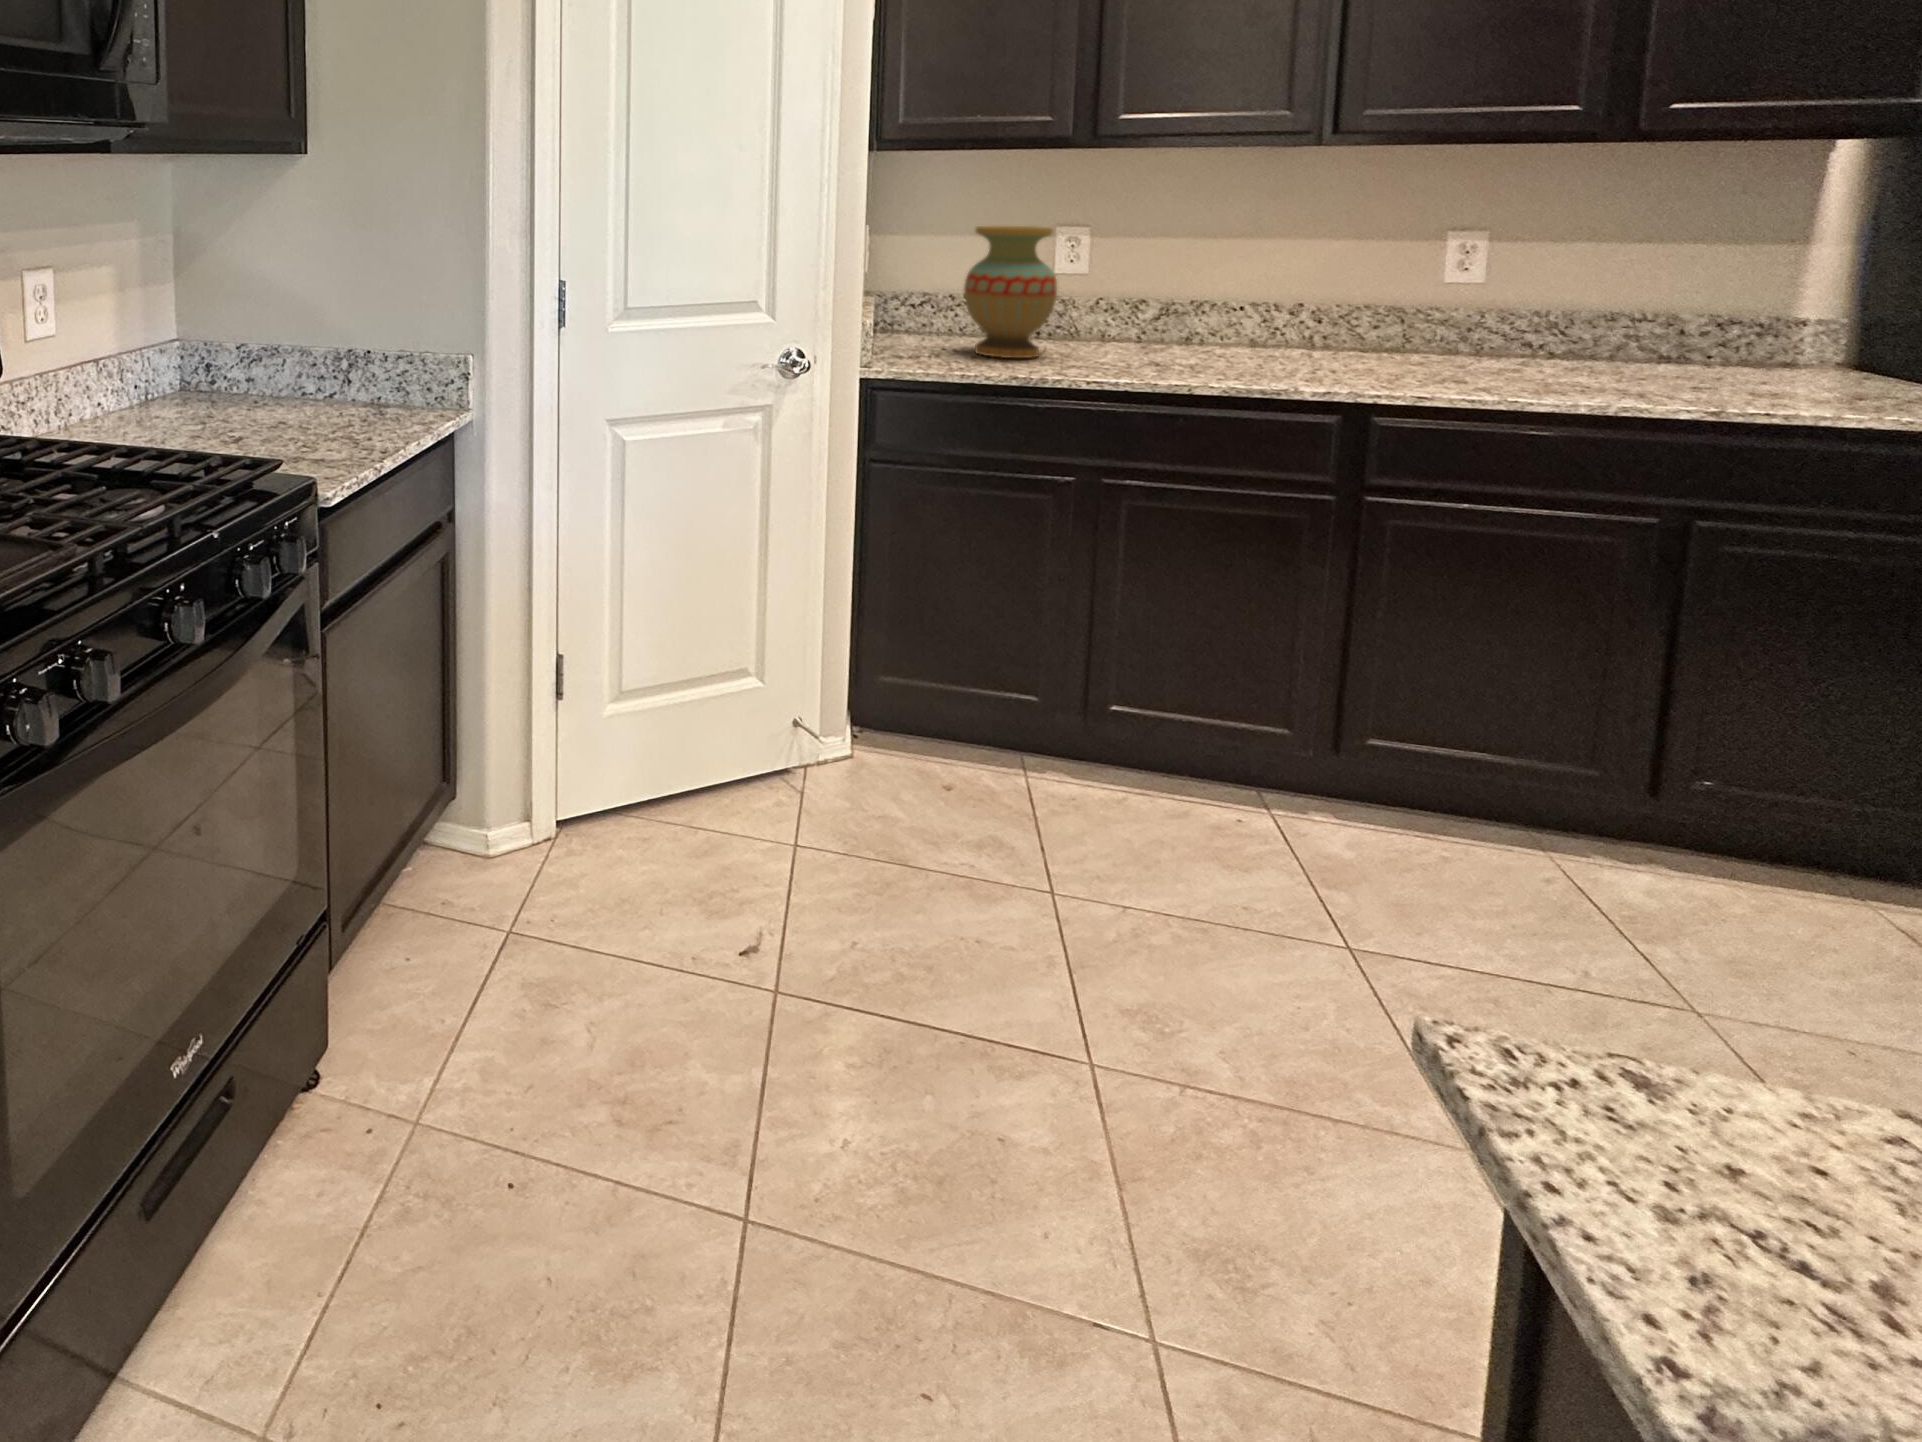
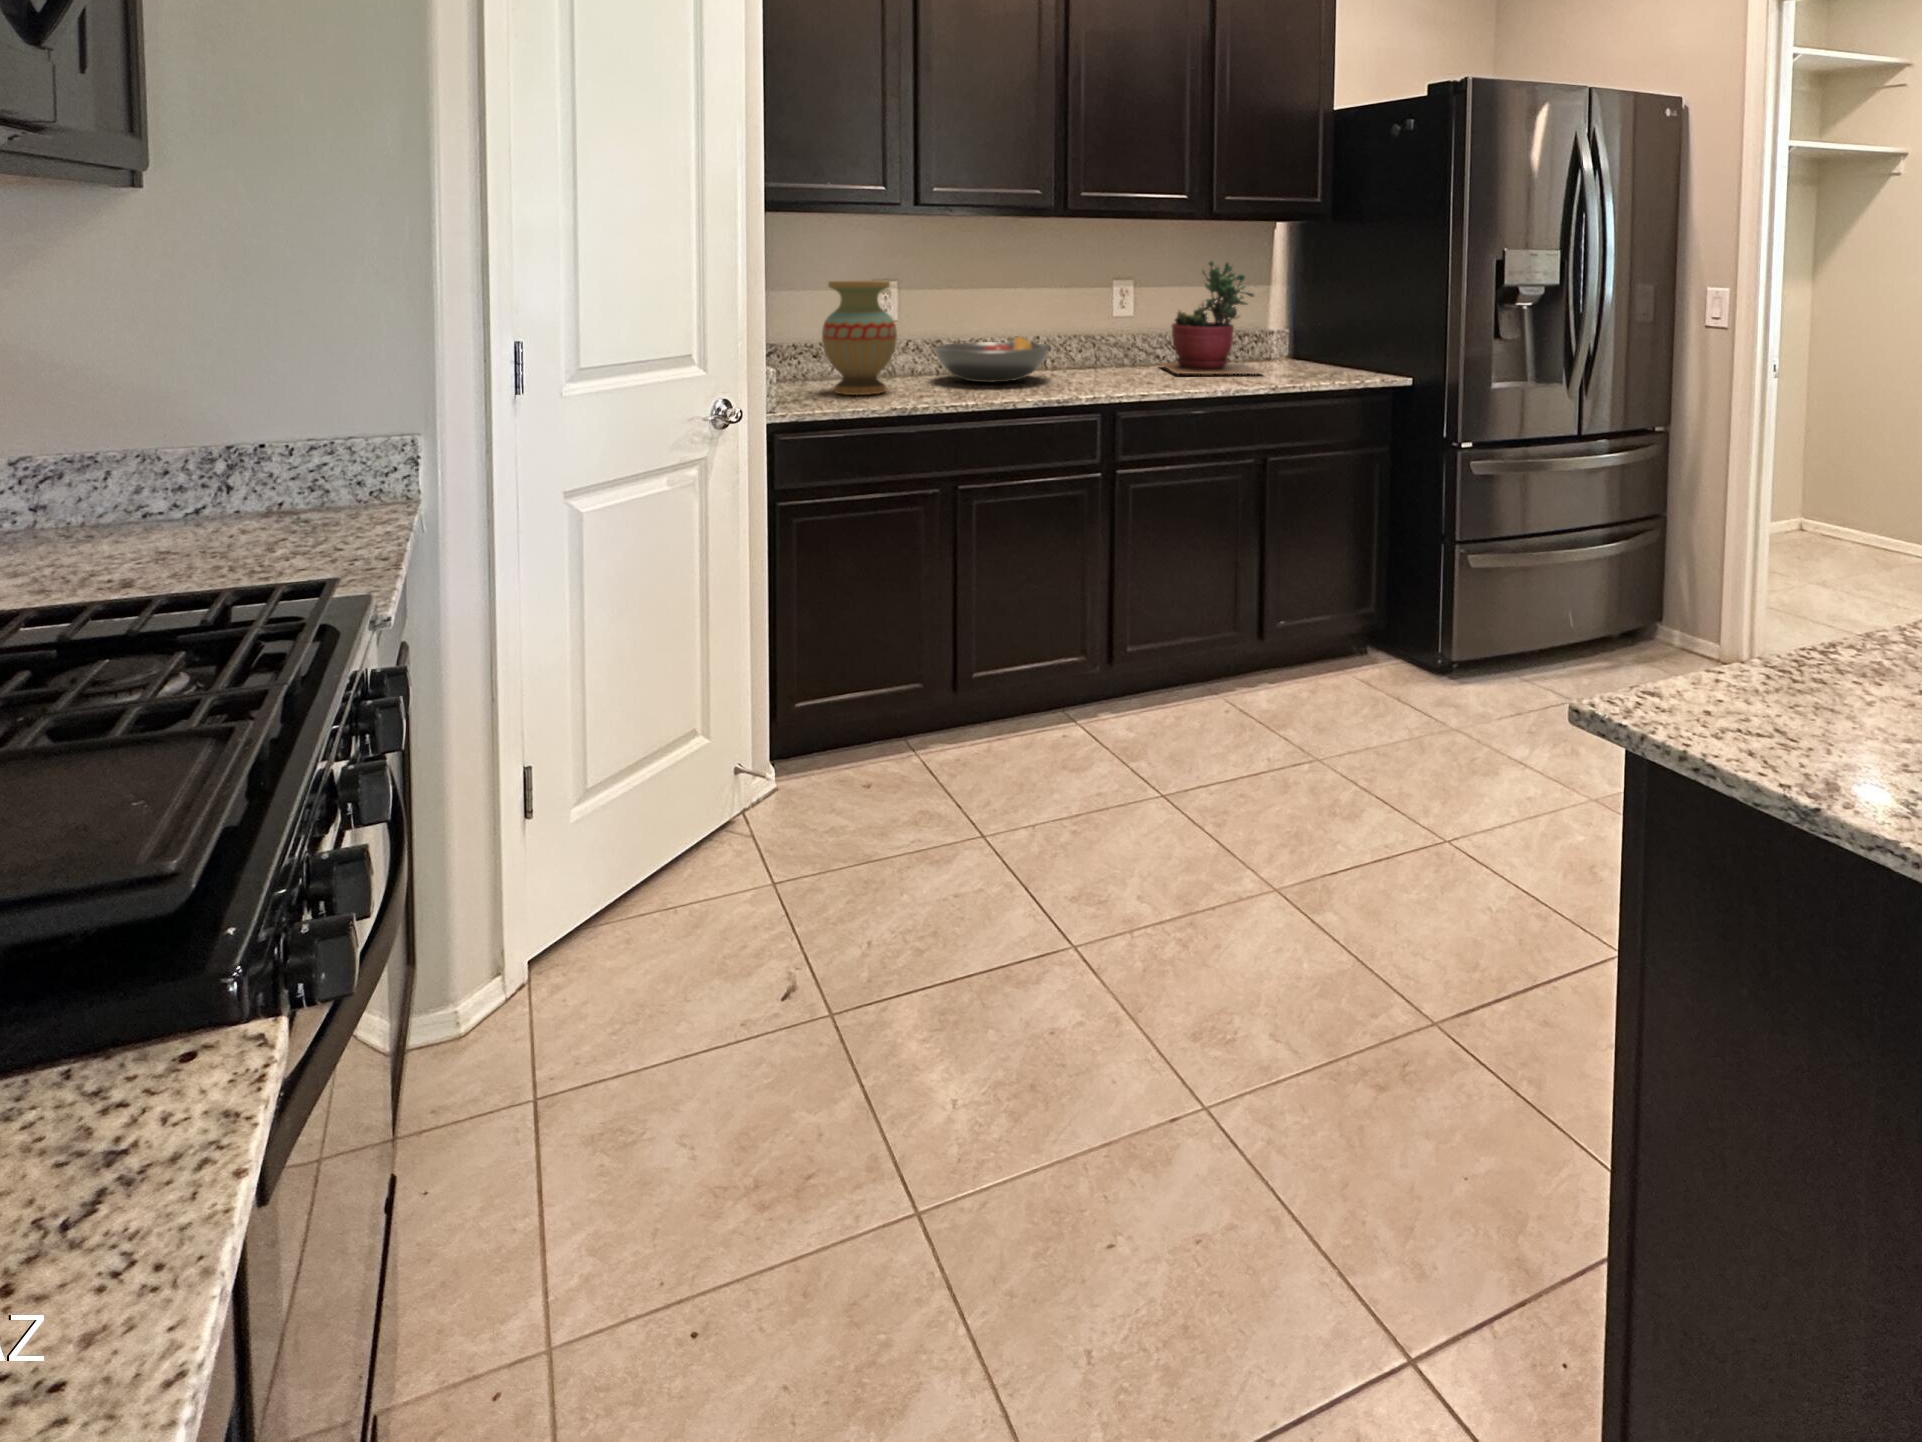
succulent plant: none [1516,208,1727,392] -> present [1158,261,1265,374]
fruit bowl: none [1120,302,1298,359] -> present [934,336,1050,382]

